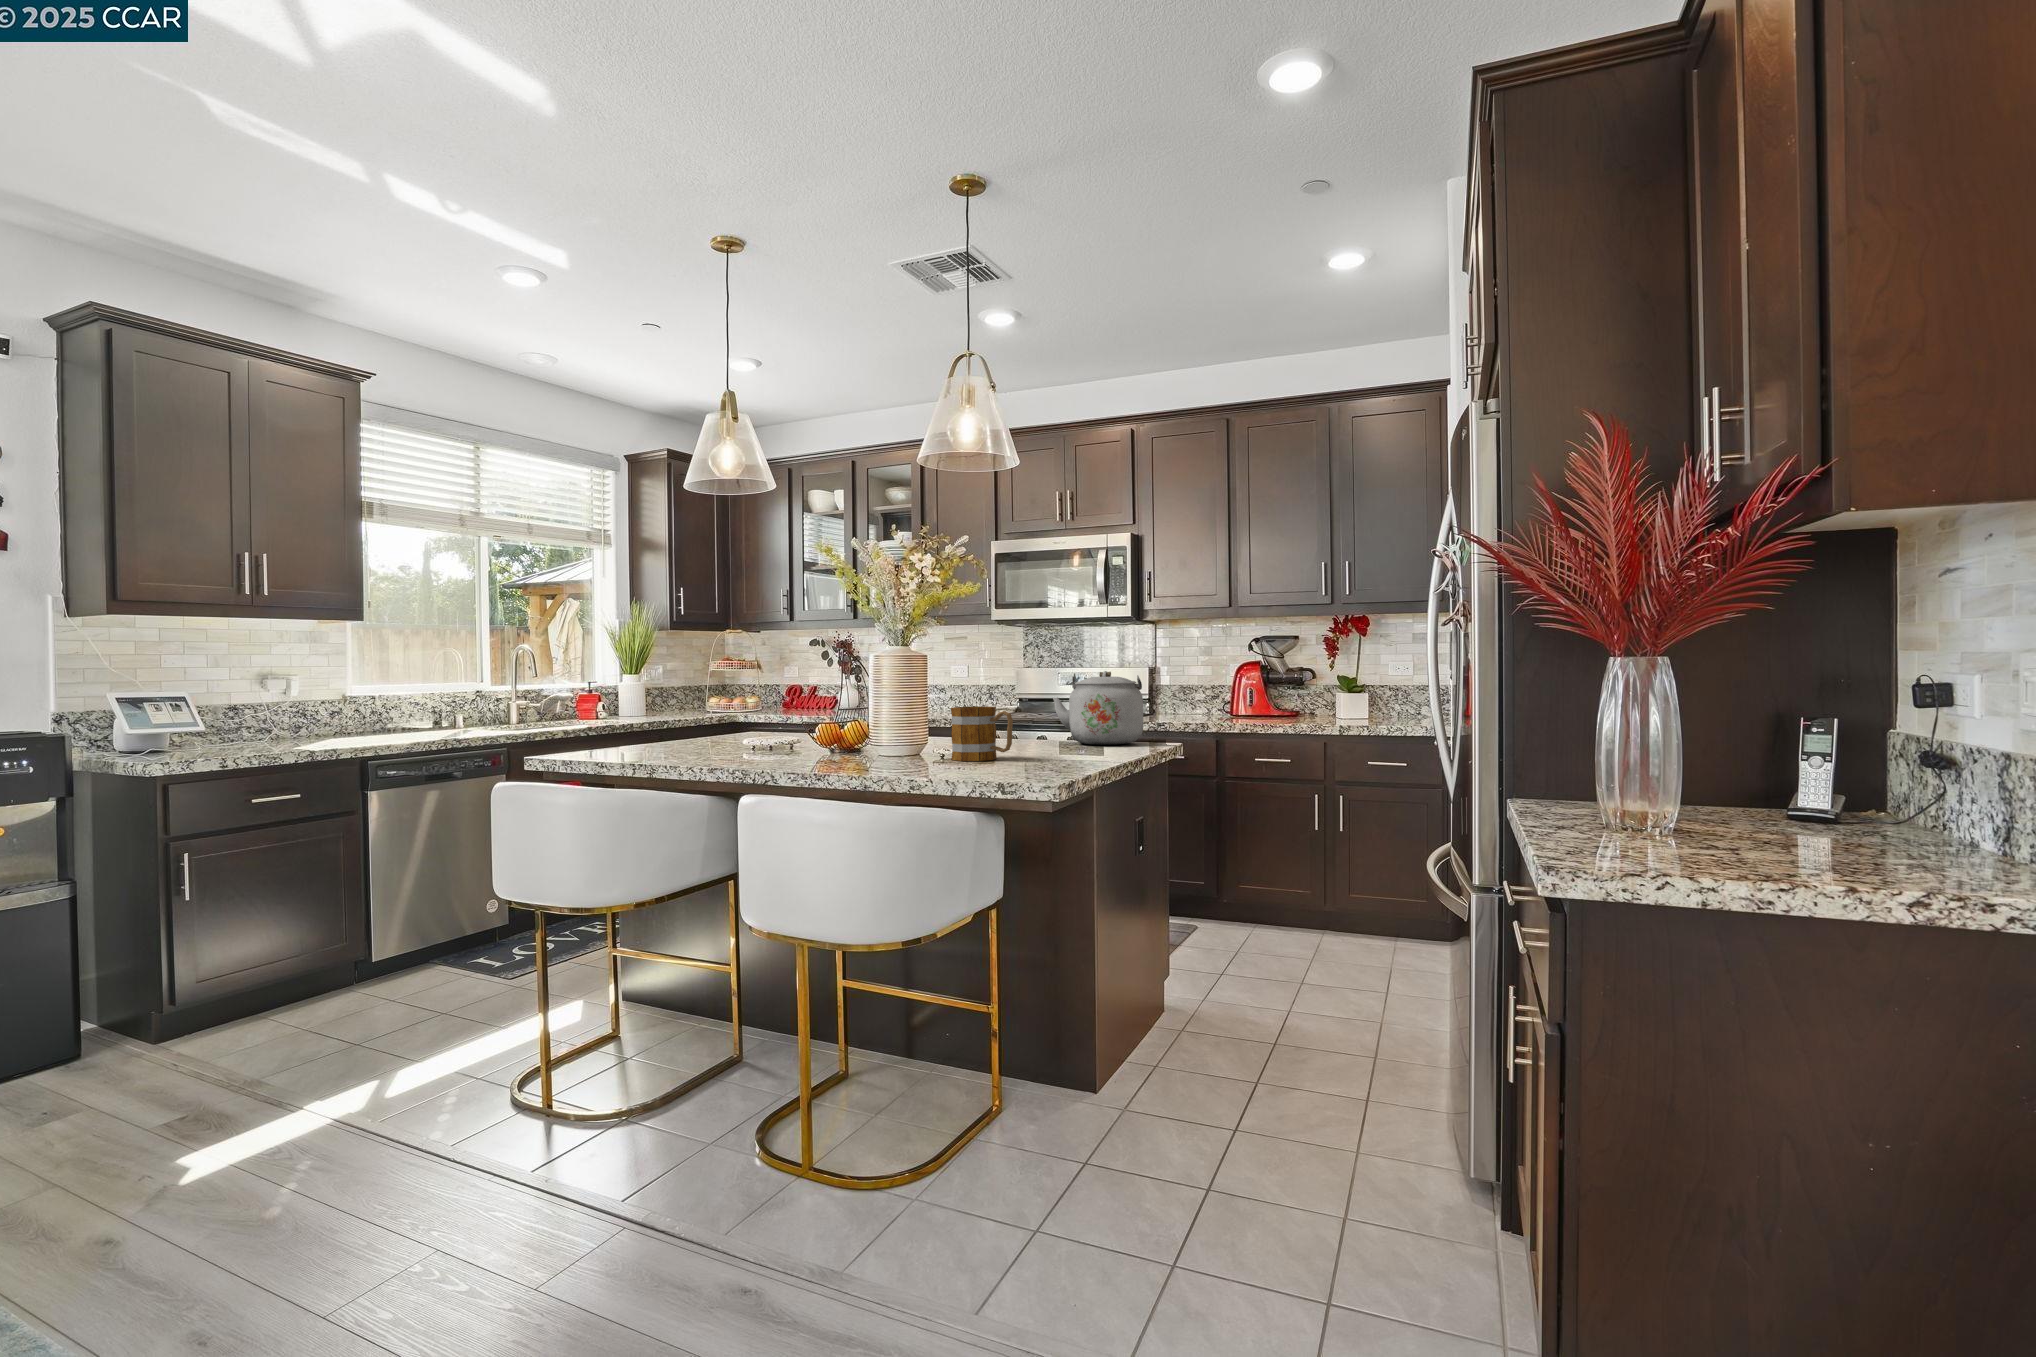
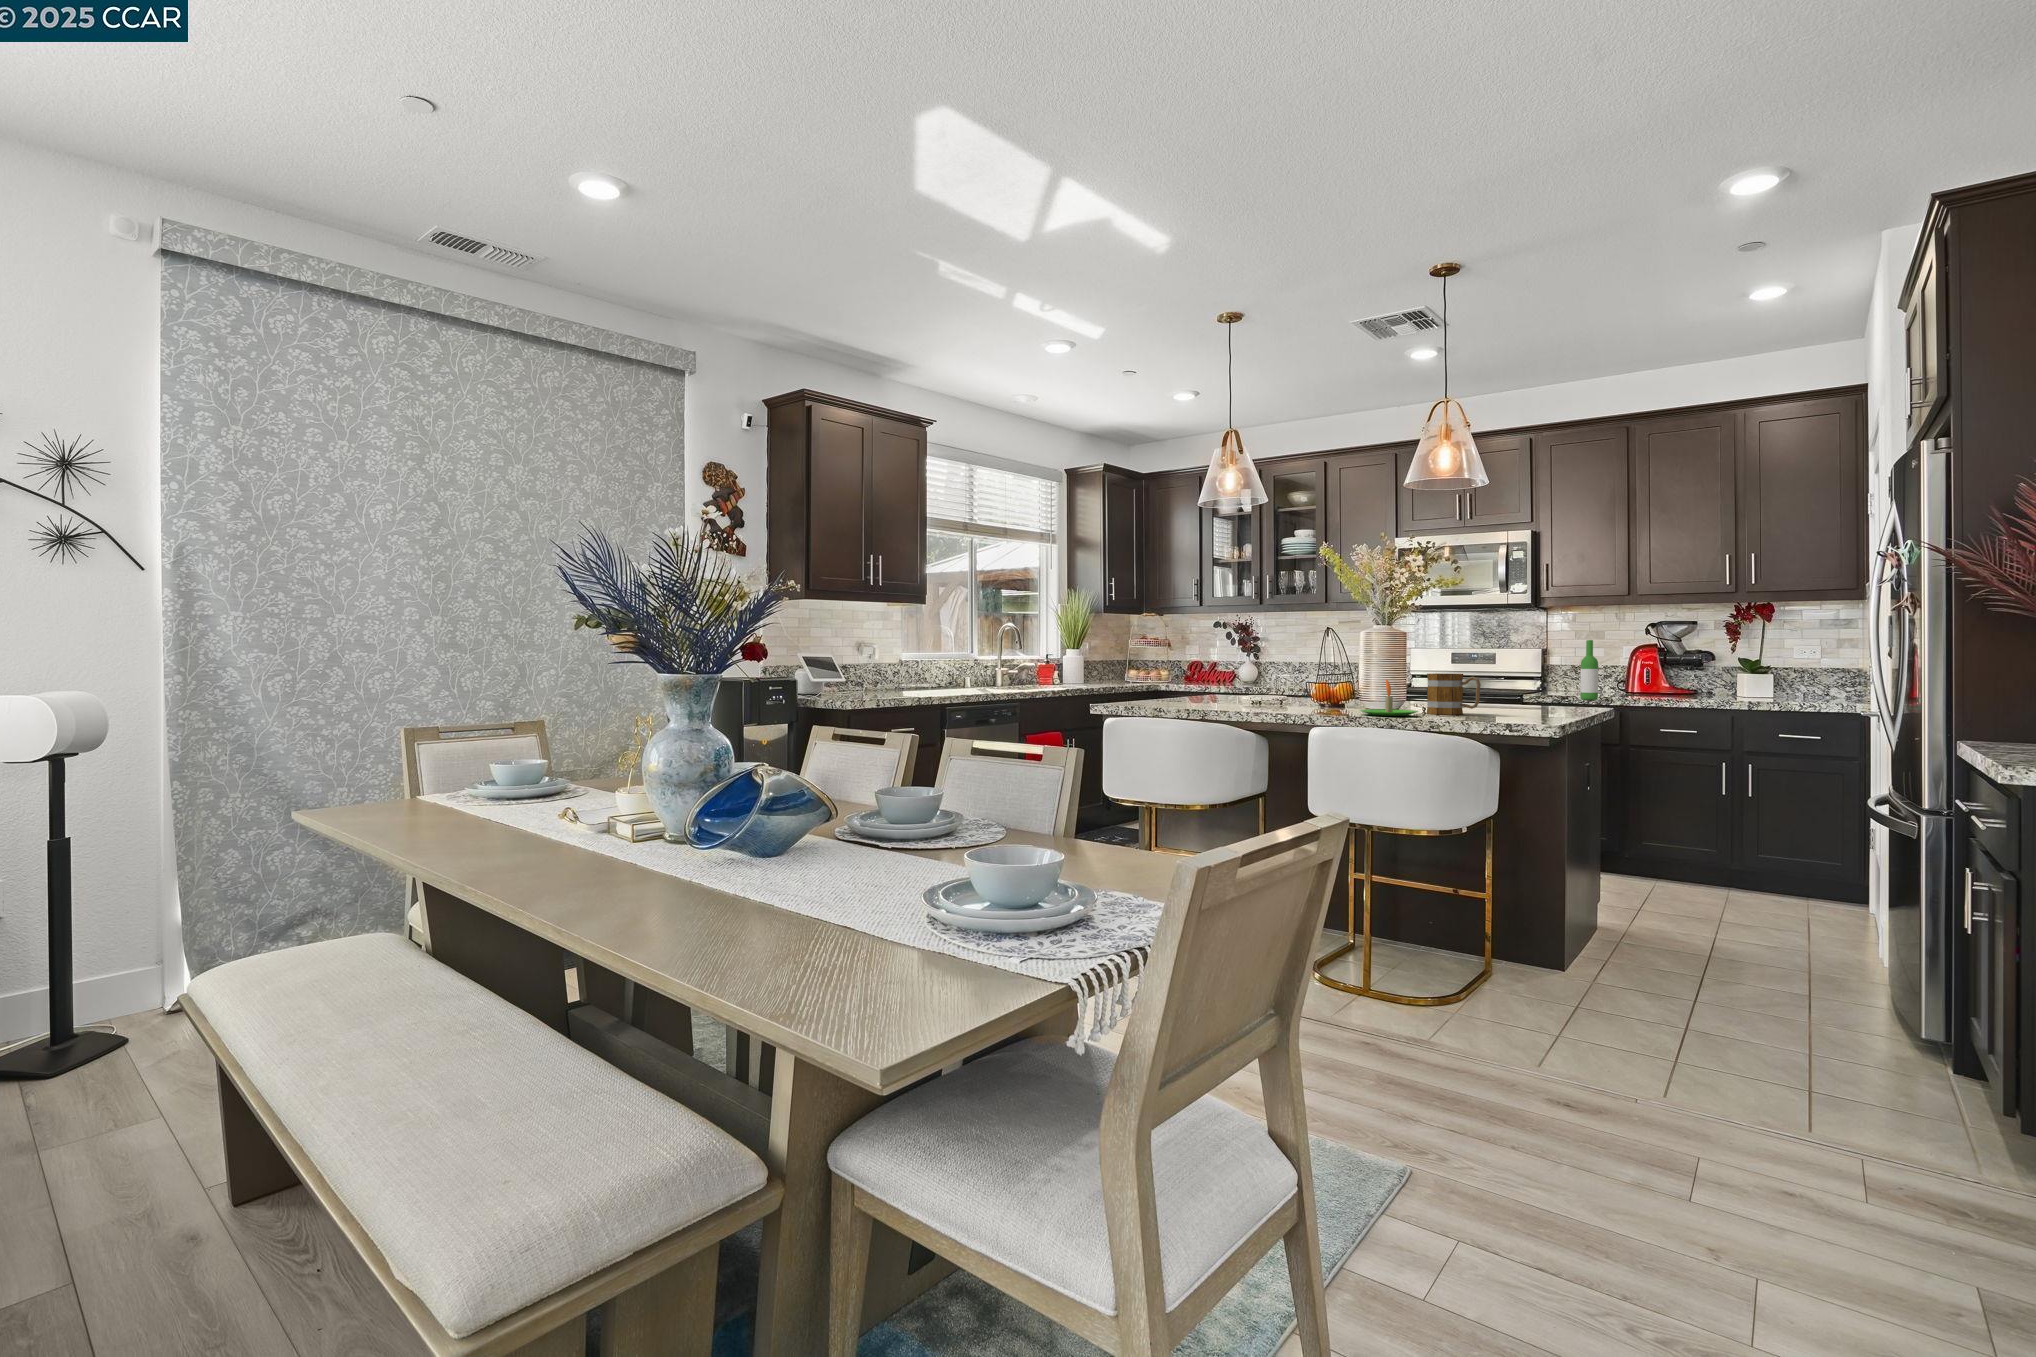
wine bottle: none [1180,658,1198,725] -> present [1580,640,1598,700]
kettle: present [1053,671,1143,745] -> none [1488,649,1572,709]
candle: none [854,718,929,768] -> present [1360,679,1418,716]

